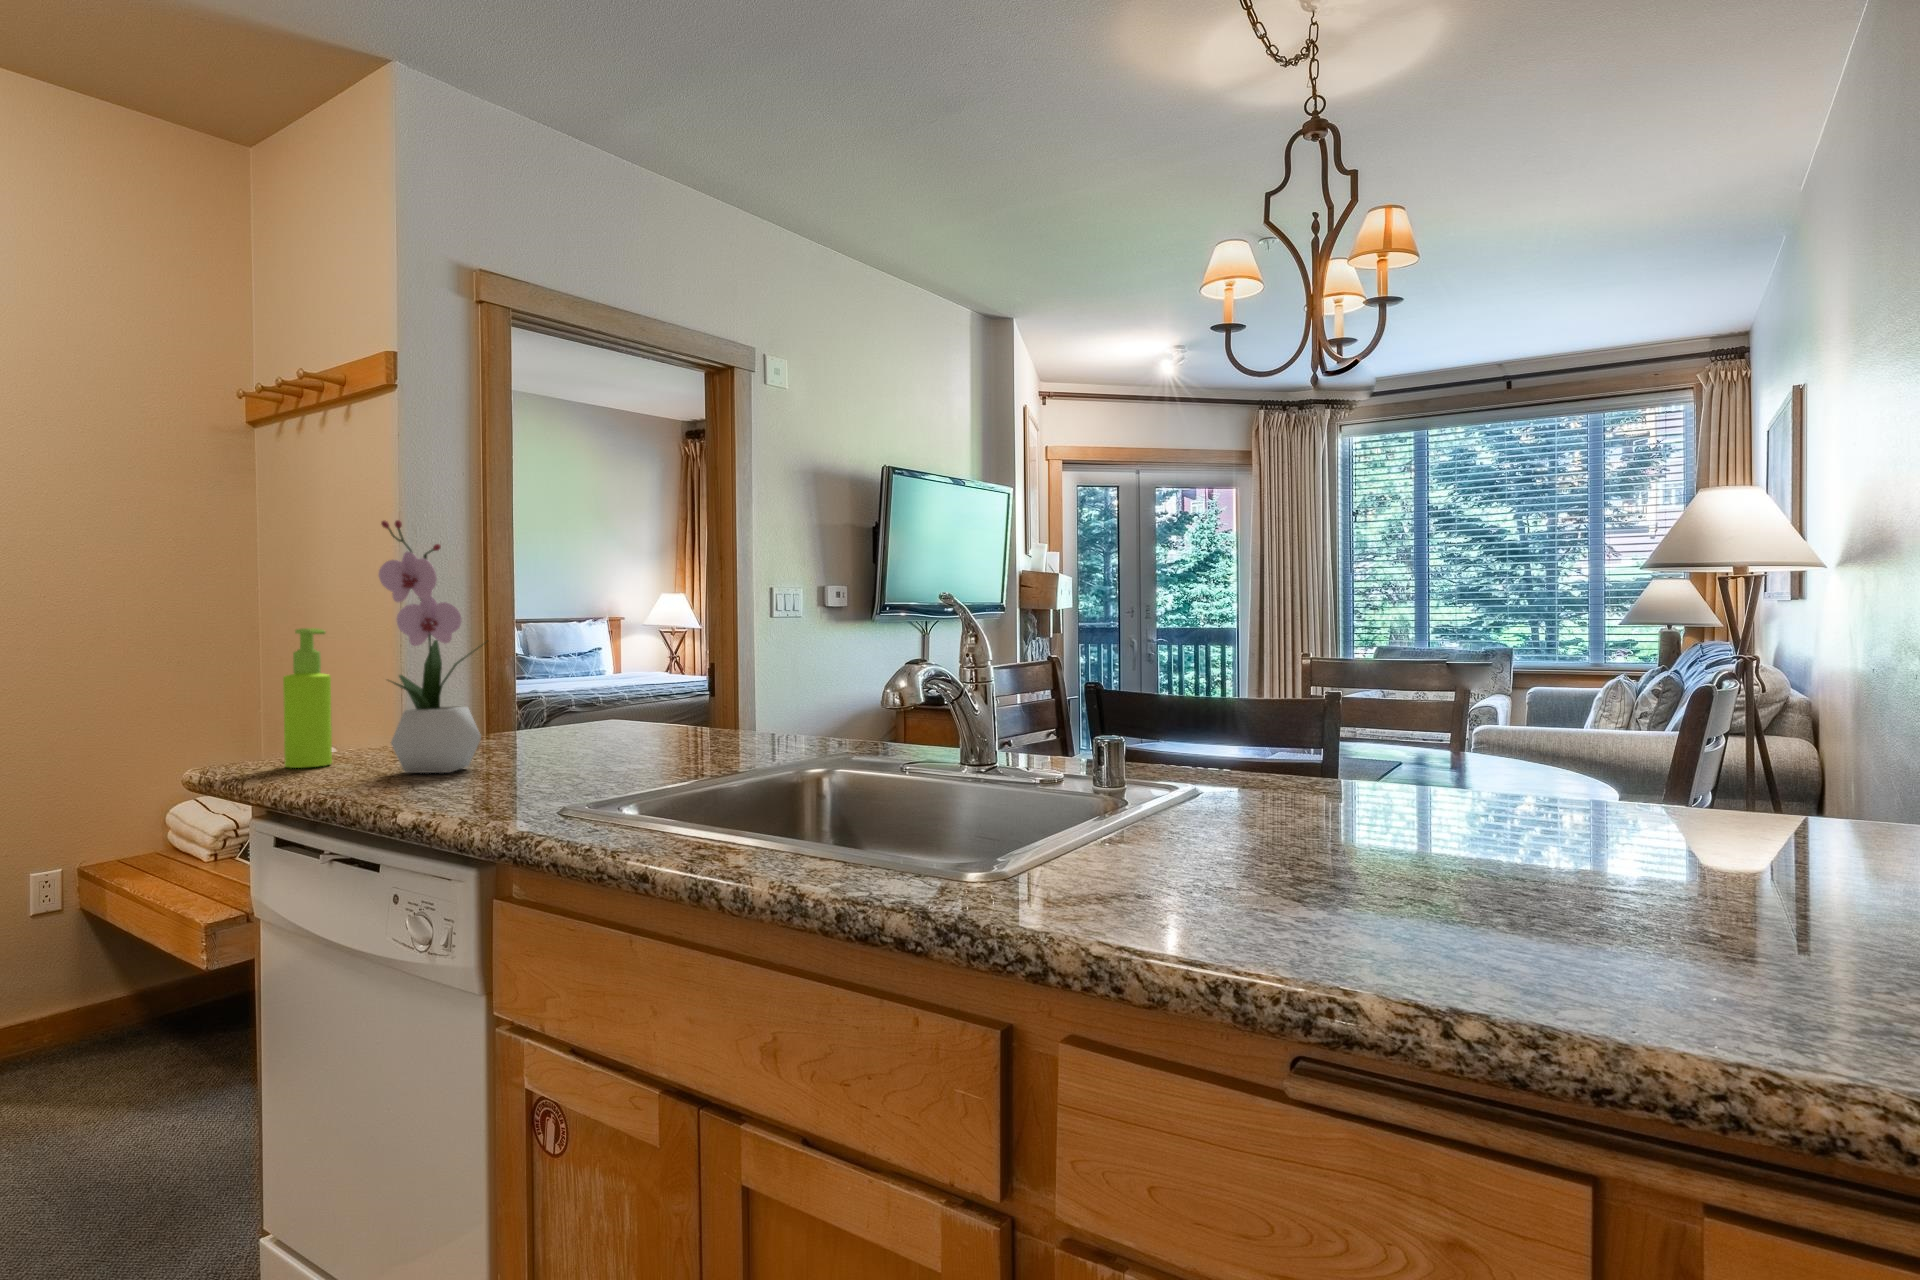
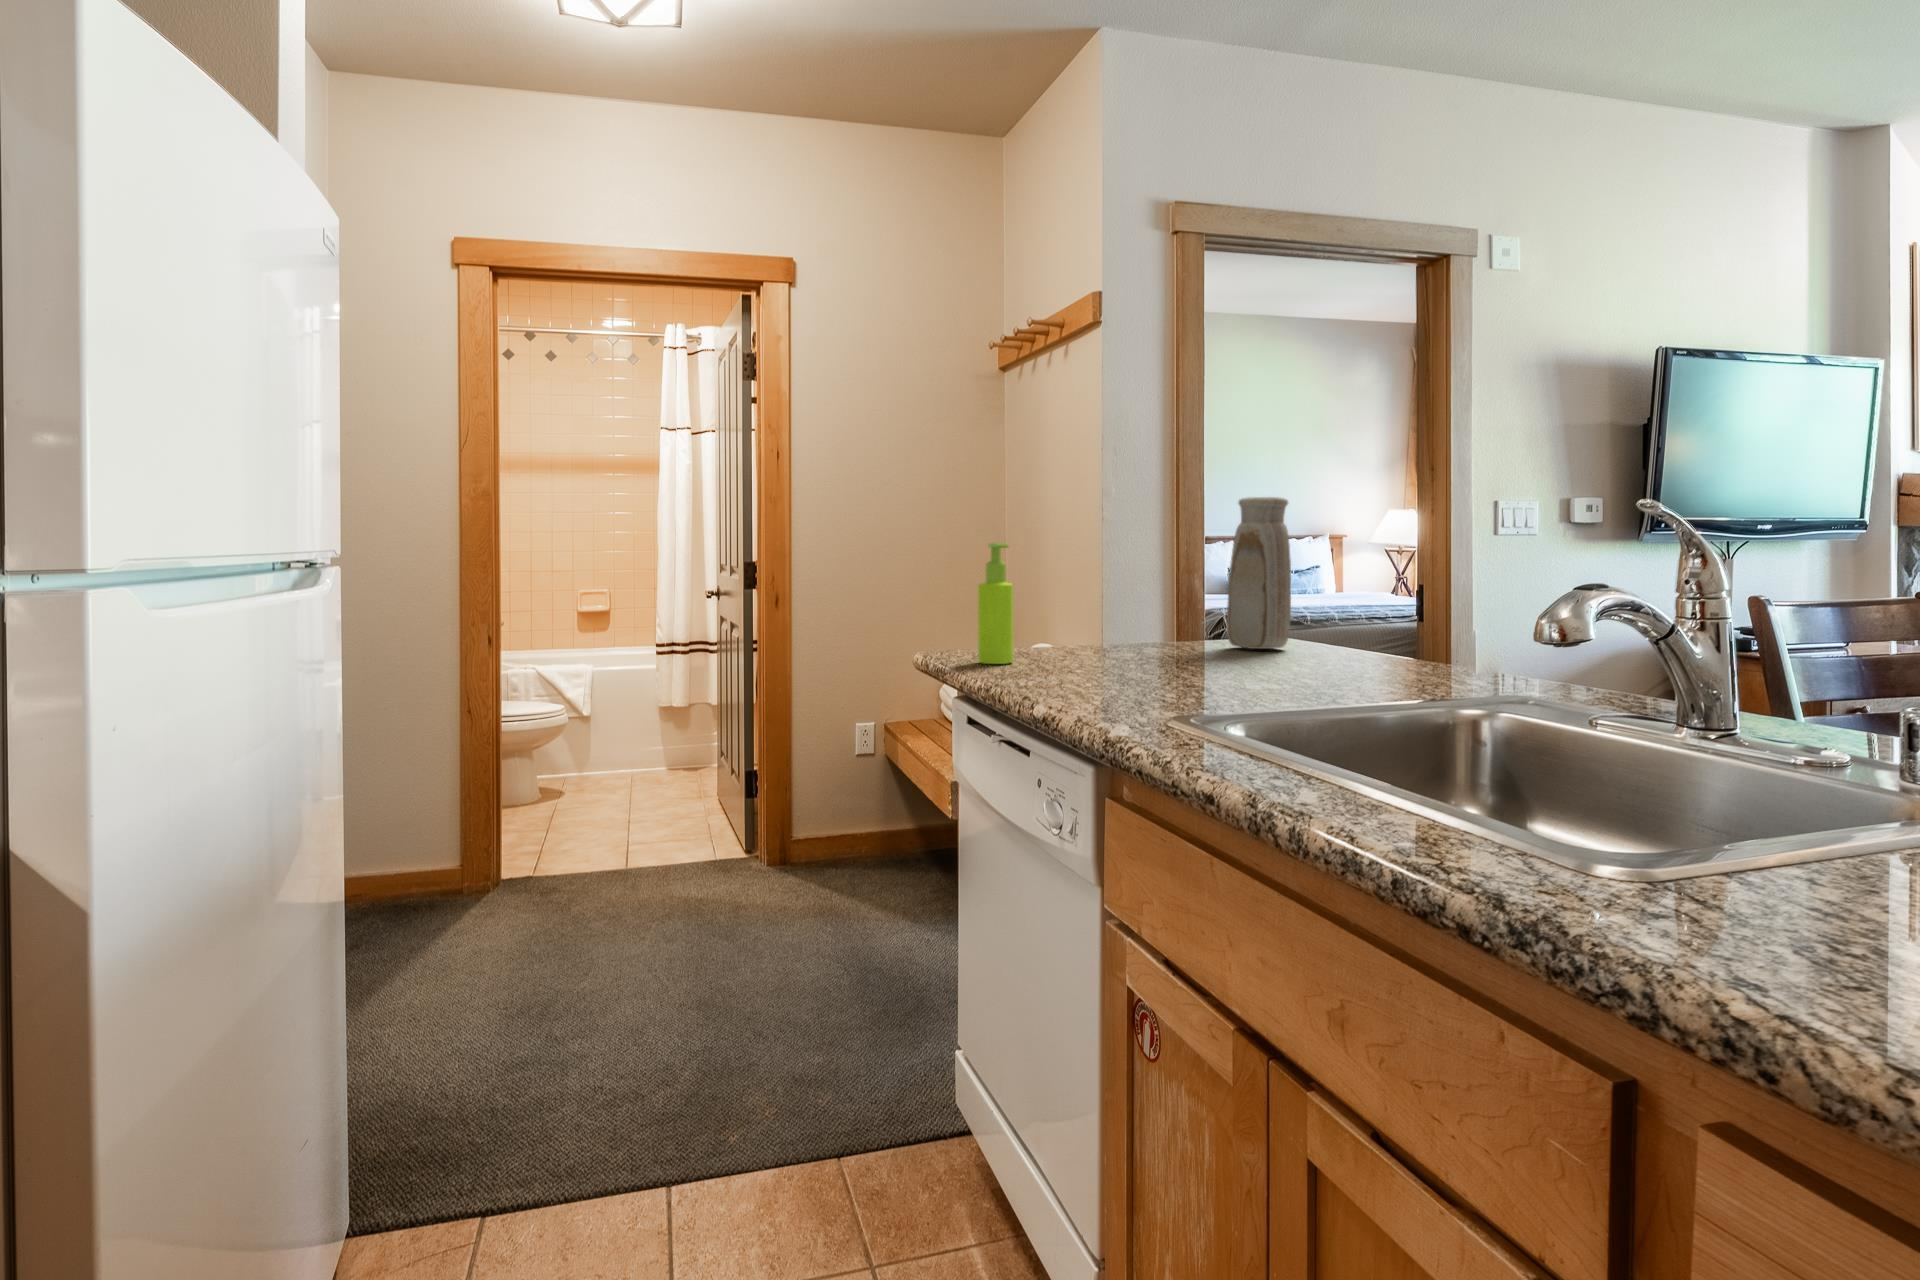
flower arrangement: present [379,520,483,773] -> none [1040,441,1137,678]
vase: none [567,583,629,730] -> present [1227,497,1291,649]

